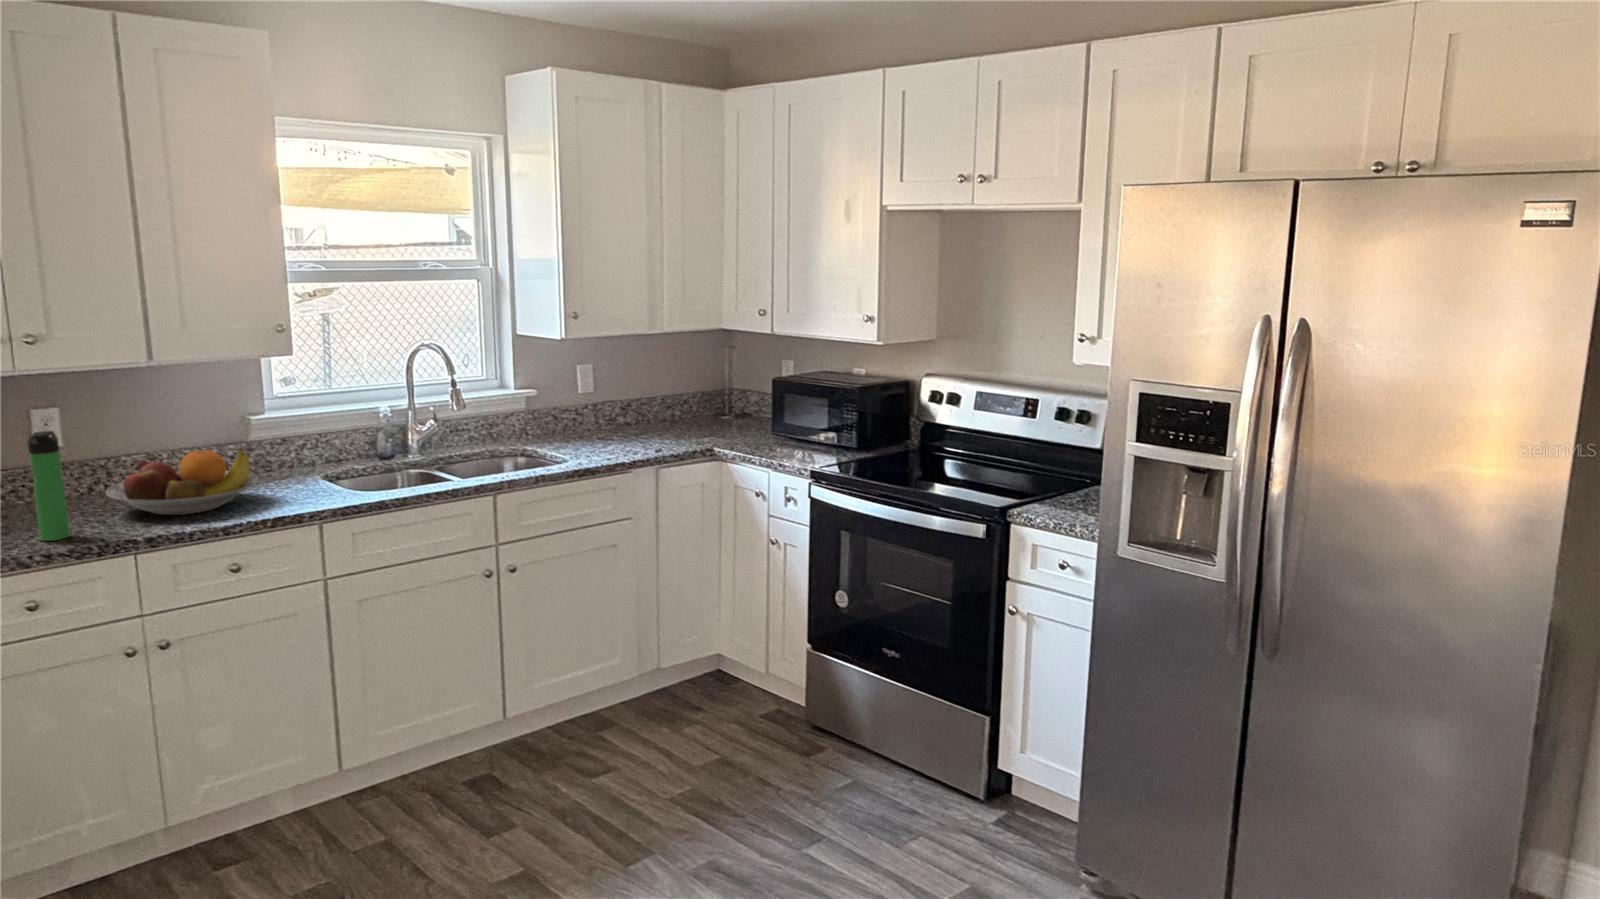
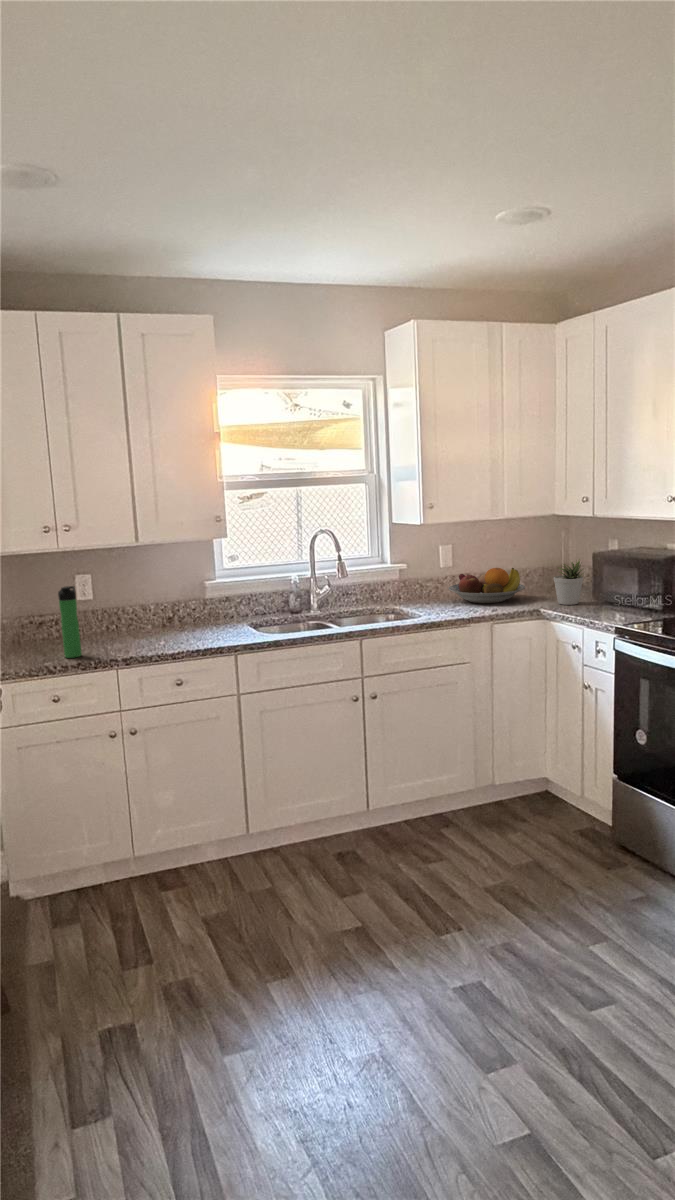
potted plant: none [728,385,765,442] -> present [554,559,583,605]
fruit bowl: present [106,448,259,515] -> present [448,568,525,603]

